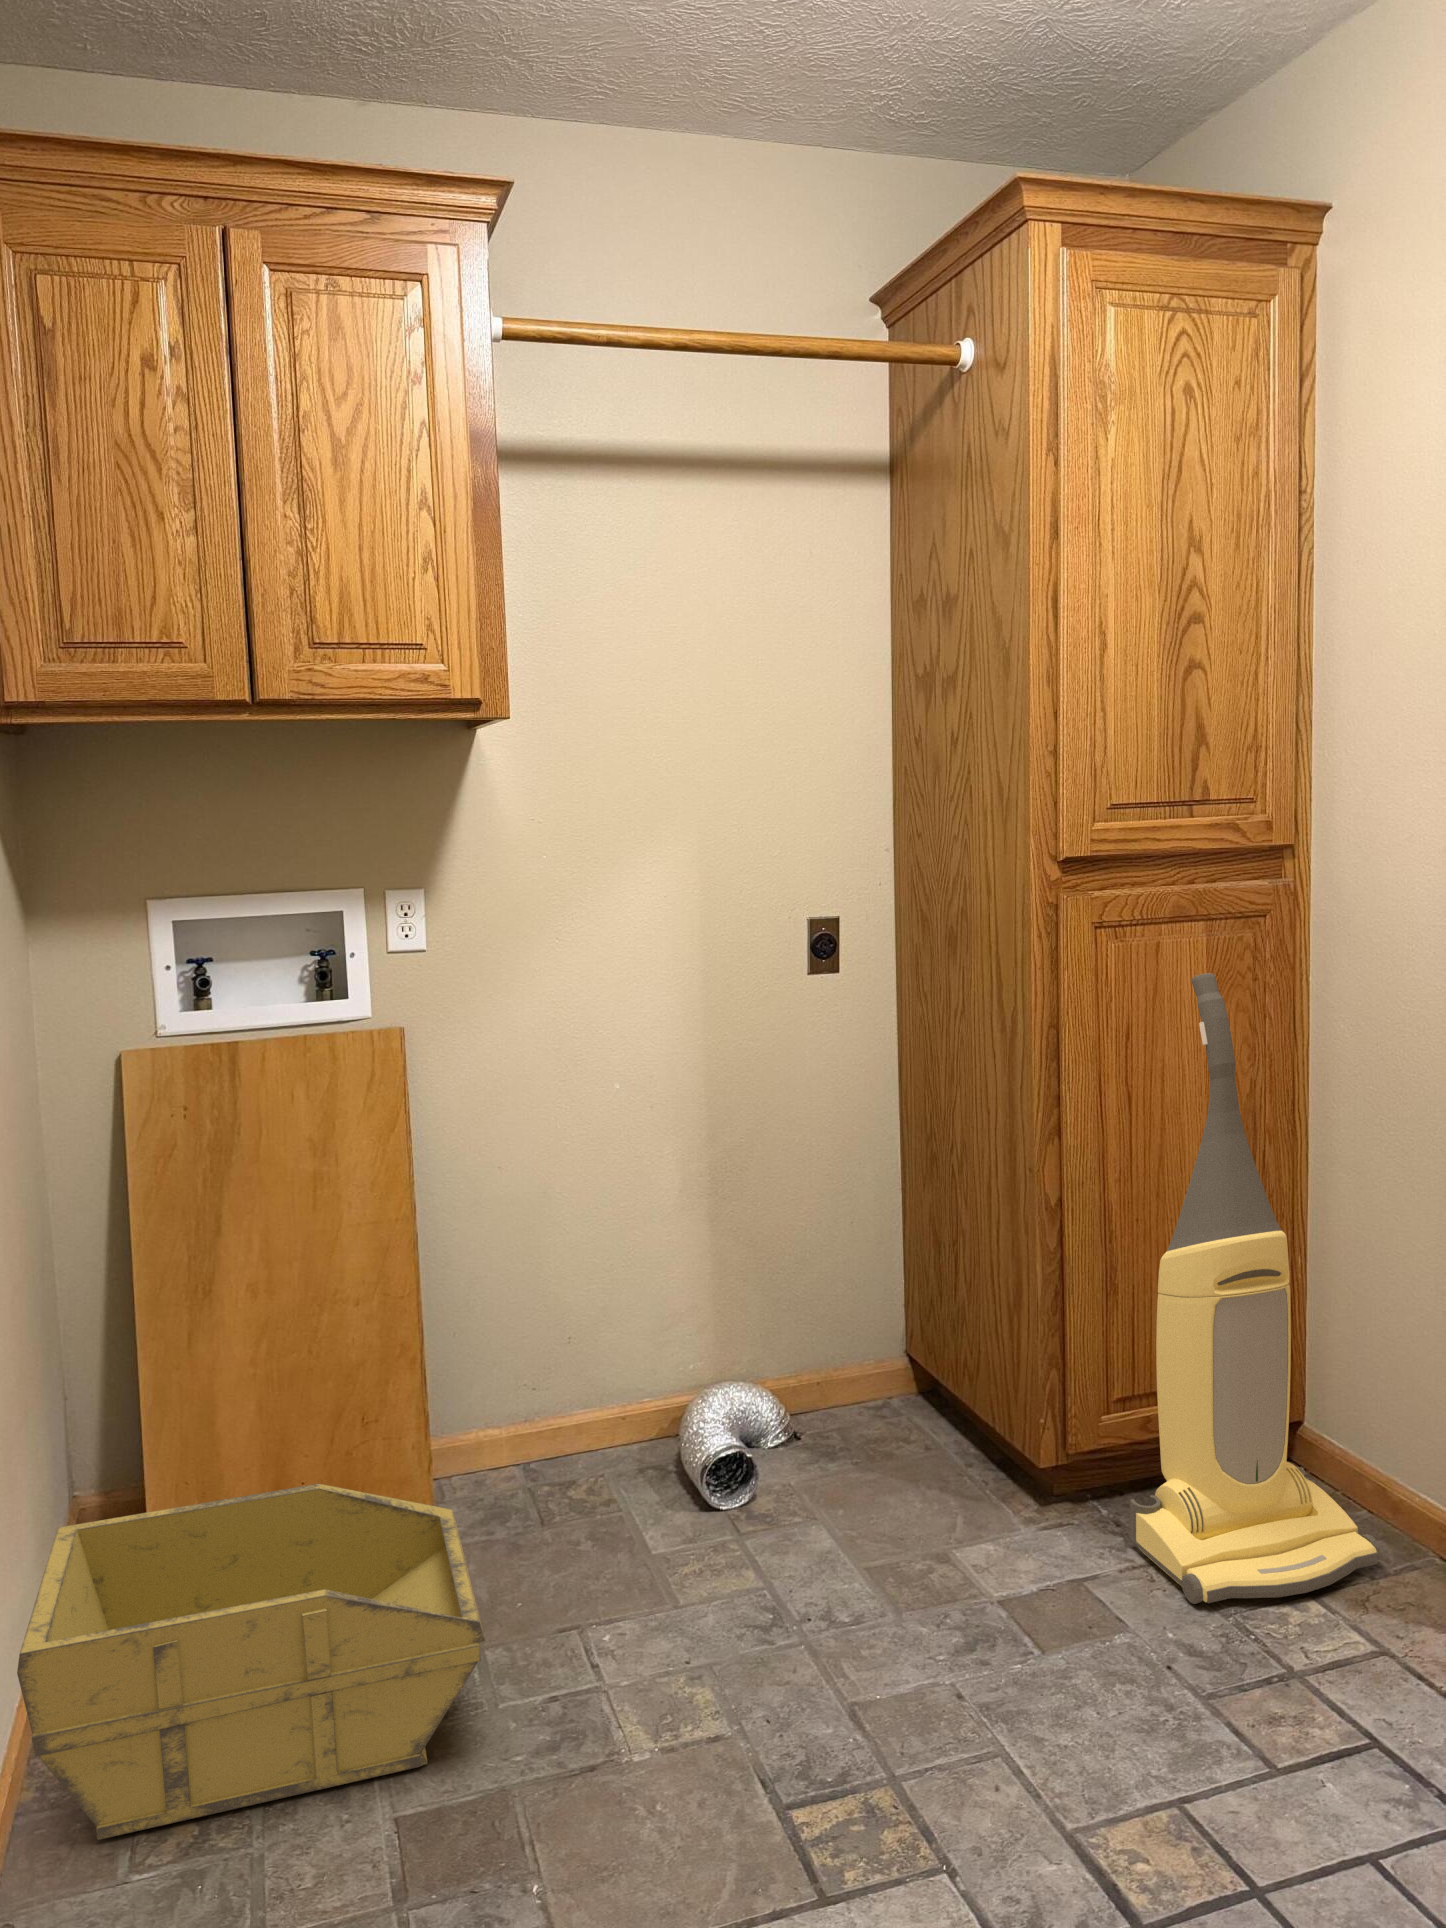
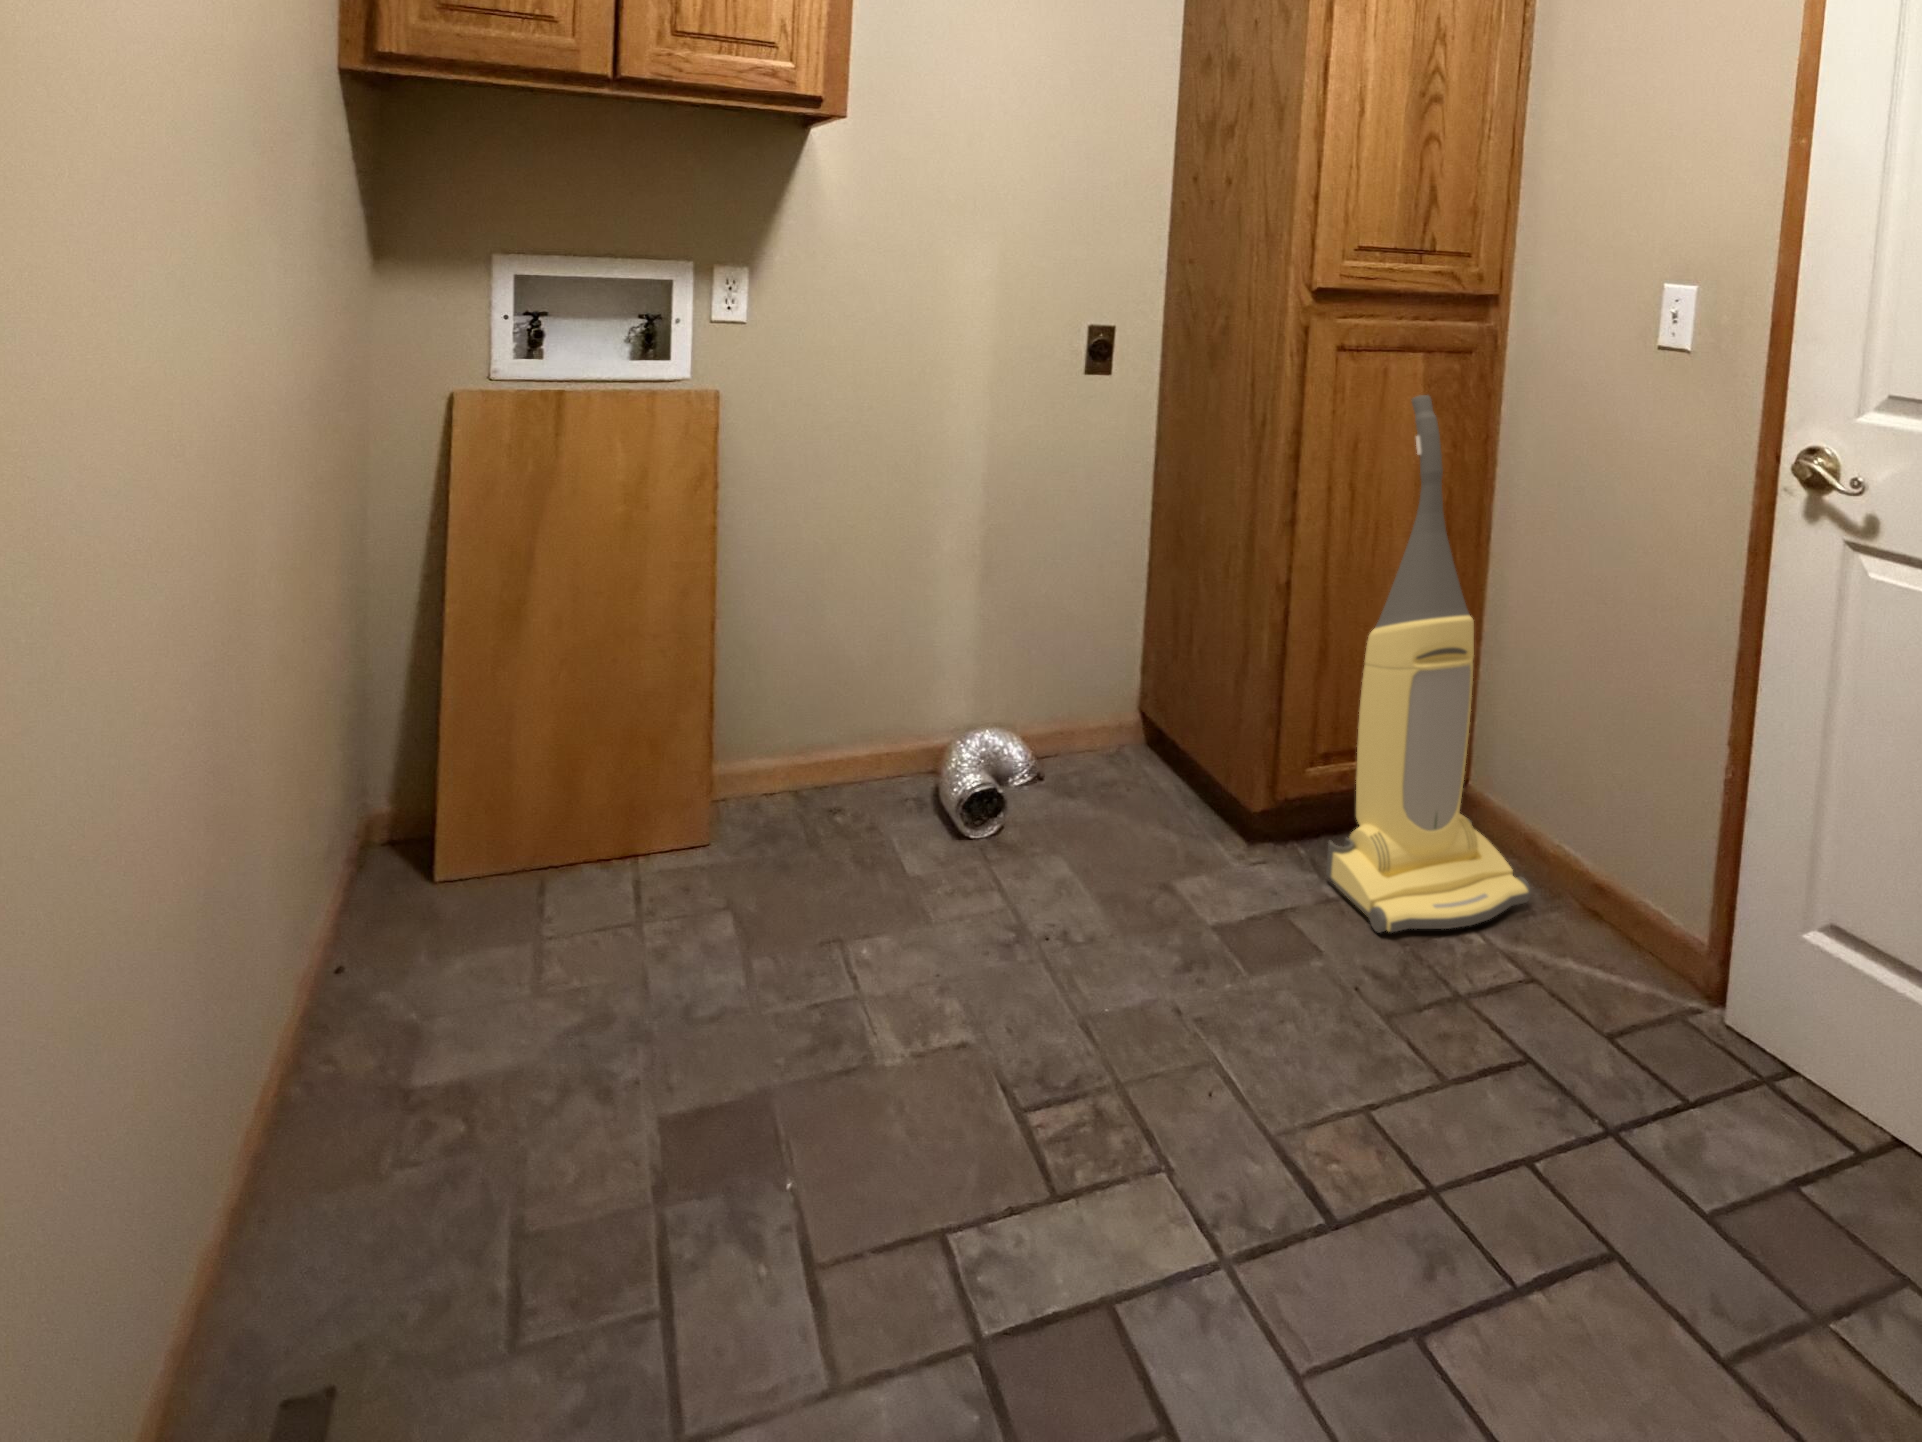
storage bin: present [17,1484,485,1840] -> none [292,801,757,1141]

